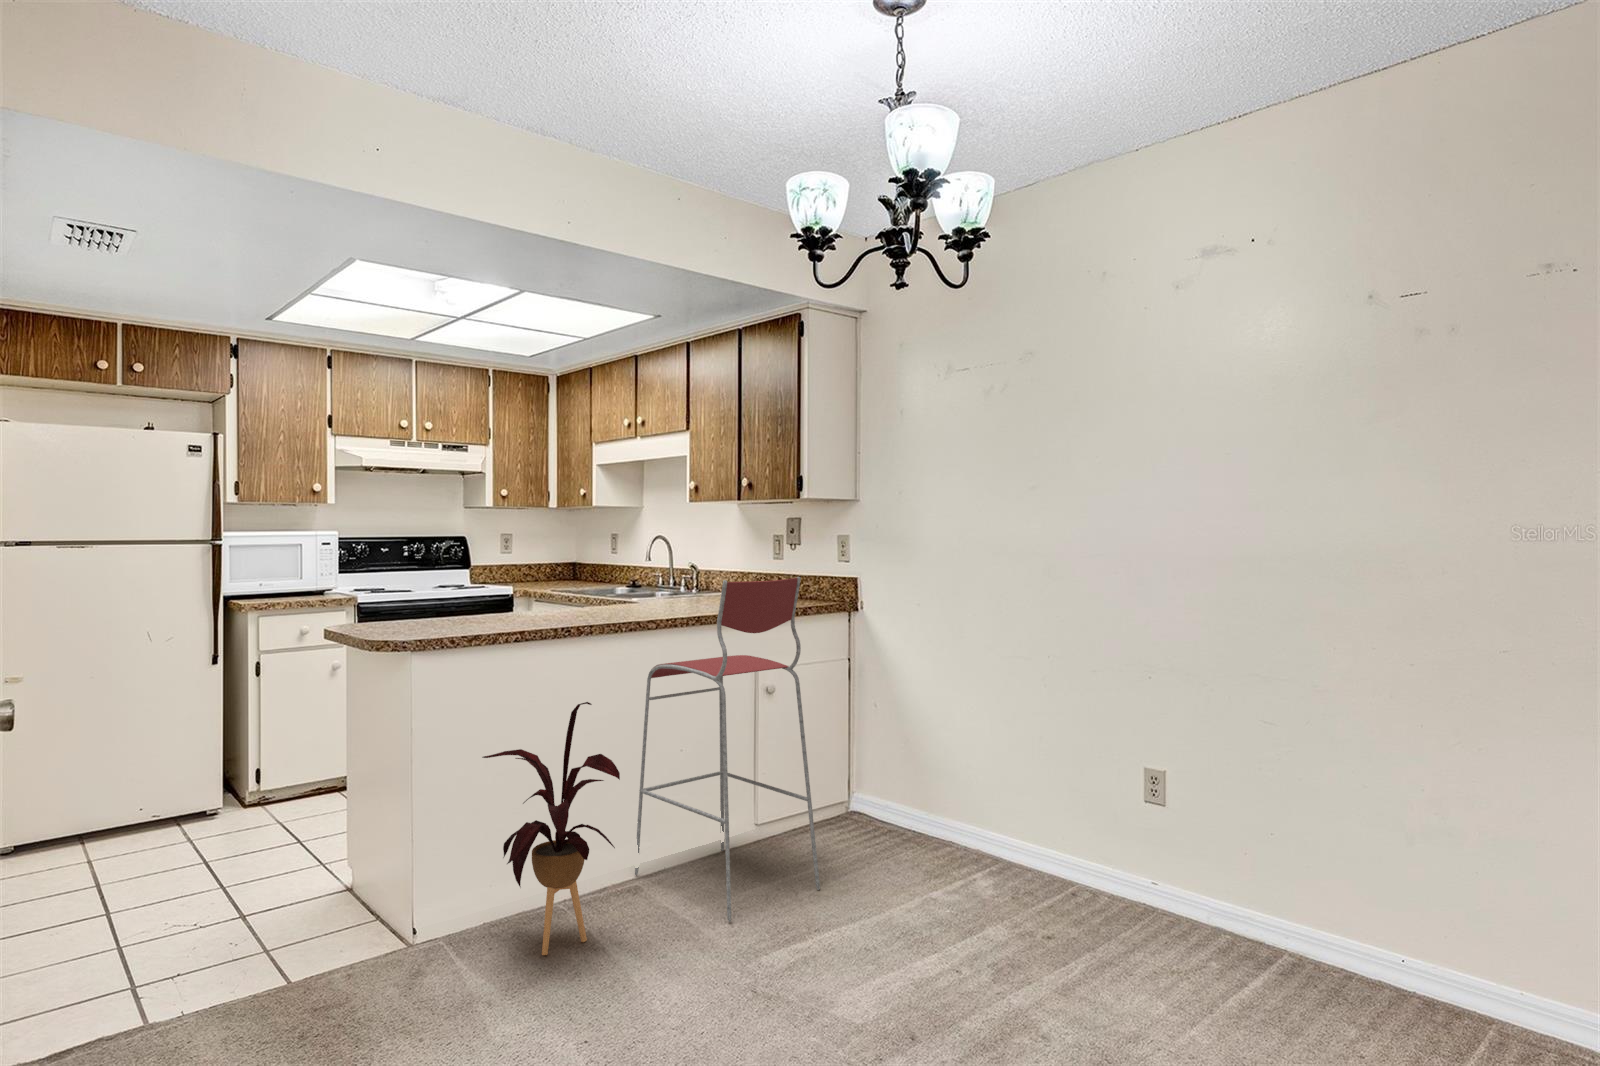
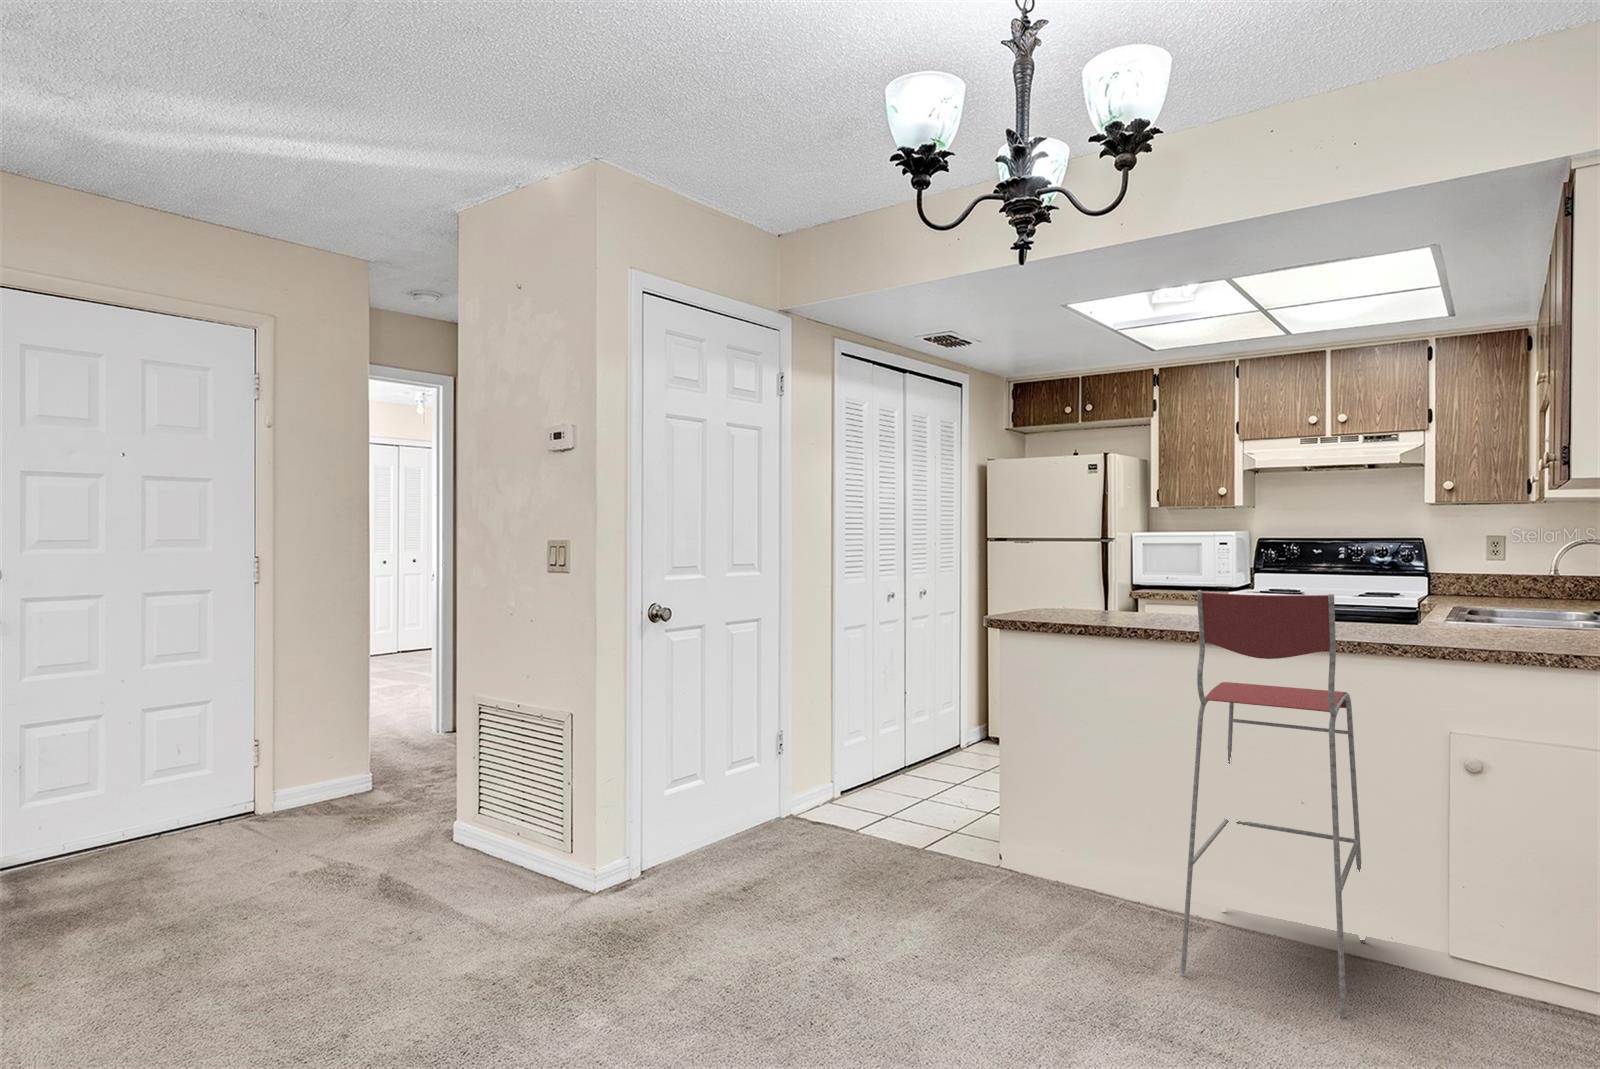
house plant: present [482,702,620,955] -> none [975,693,1094,918]

